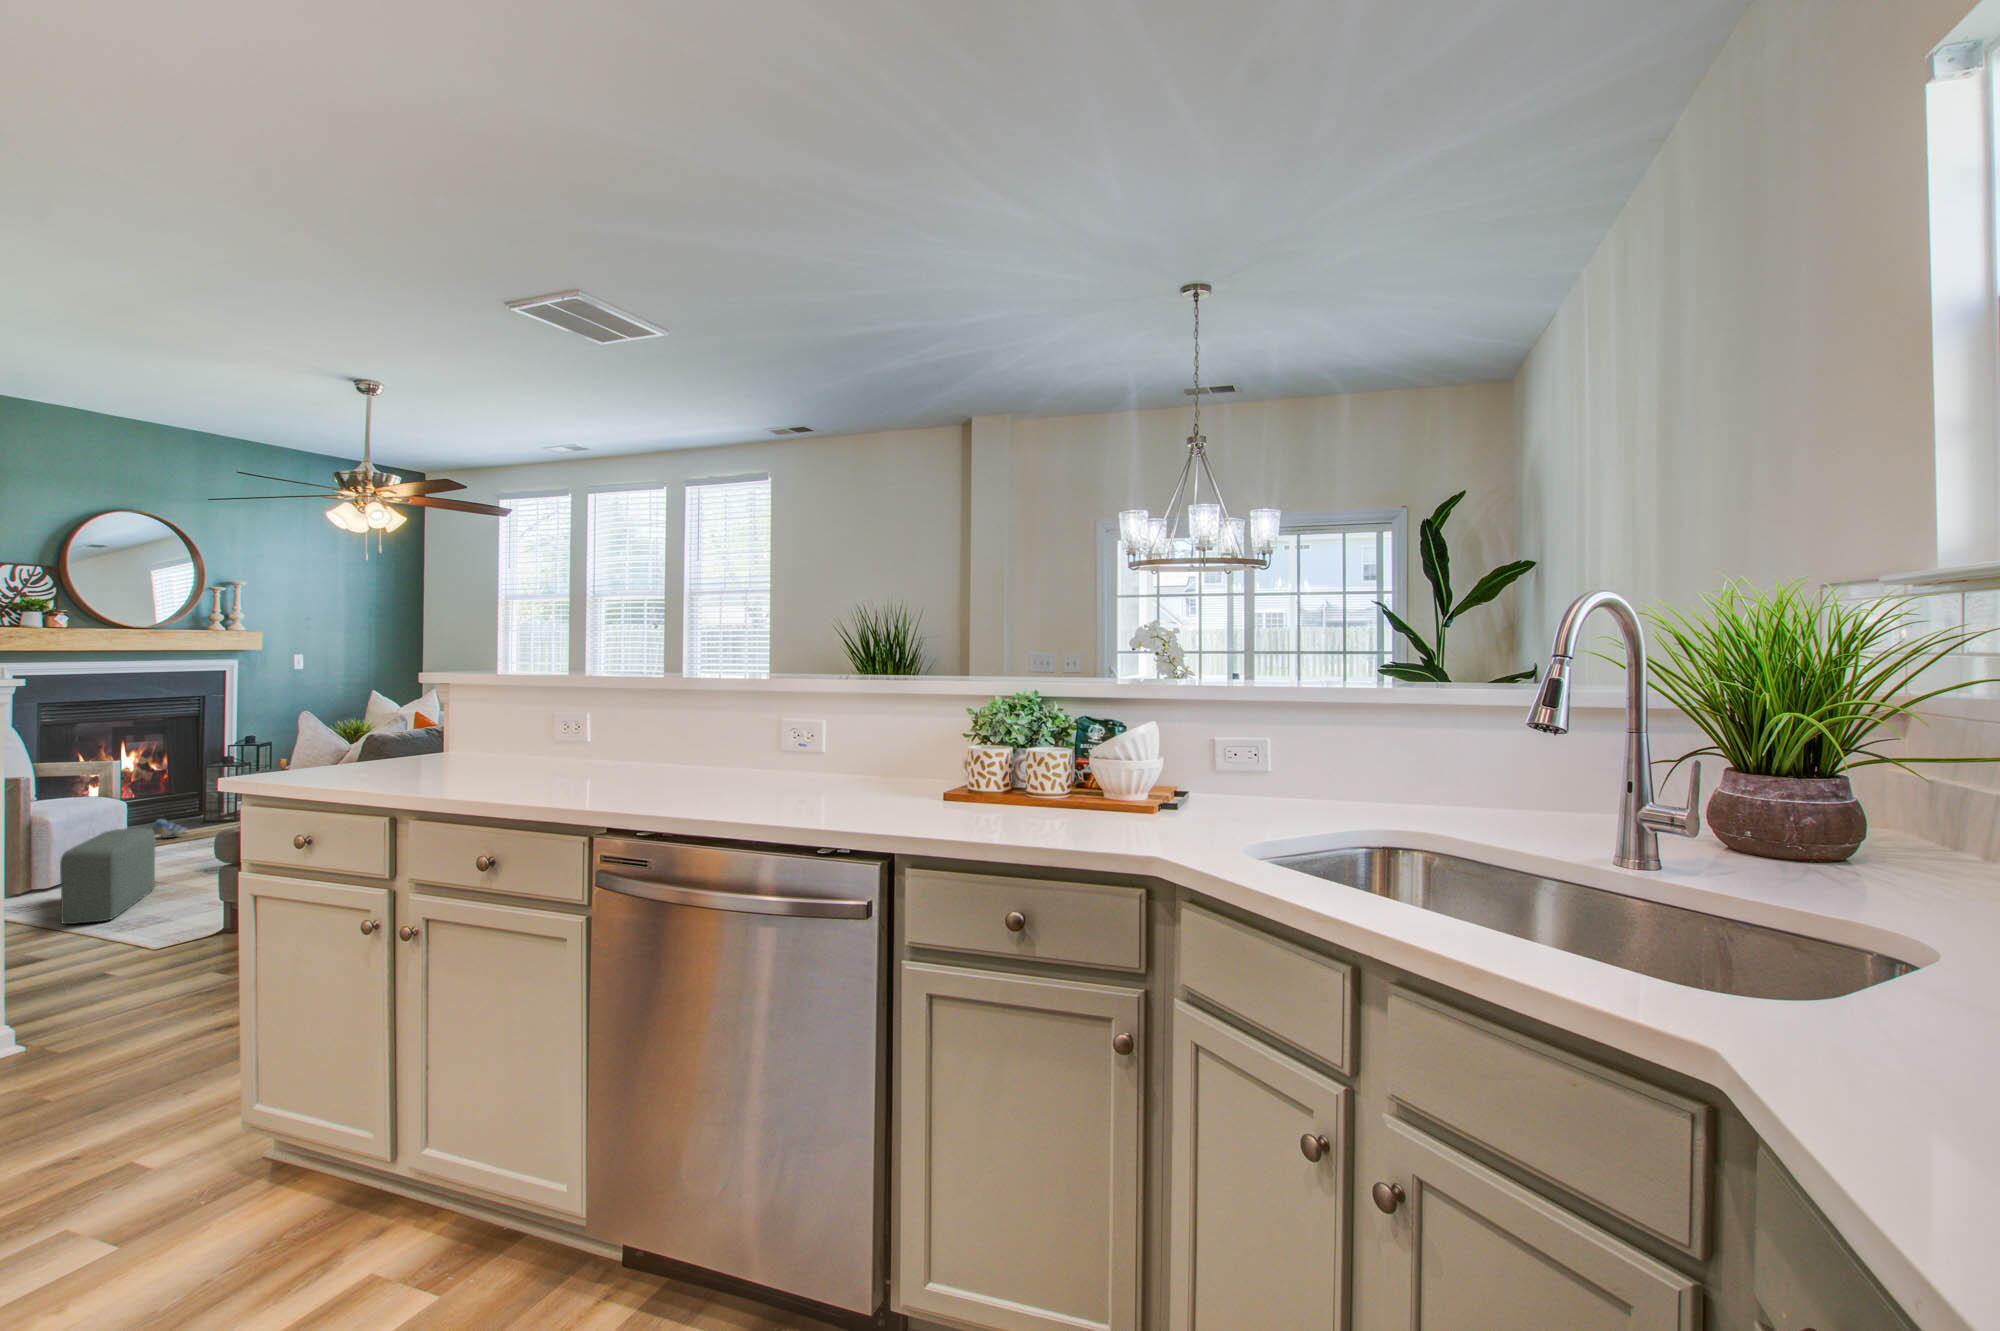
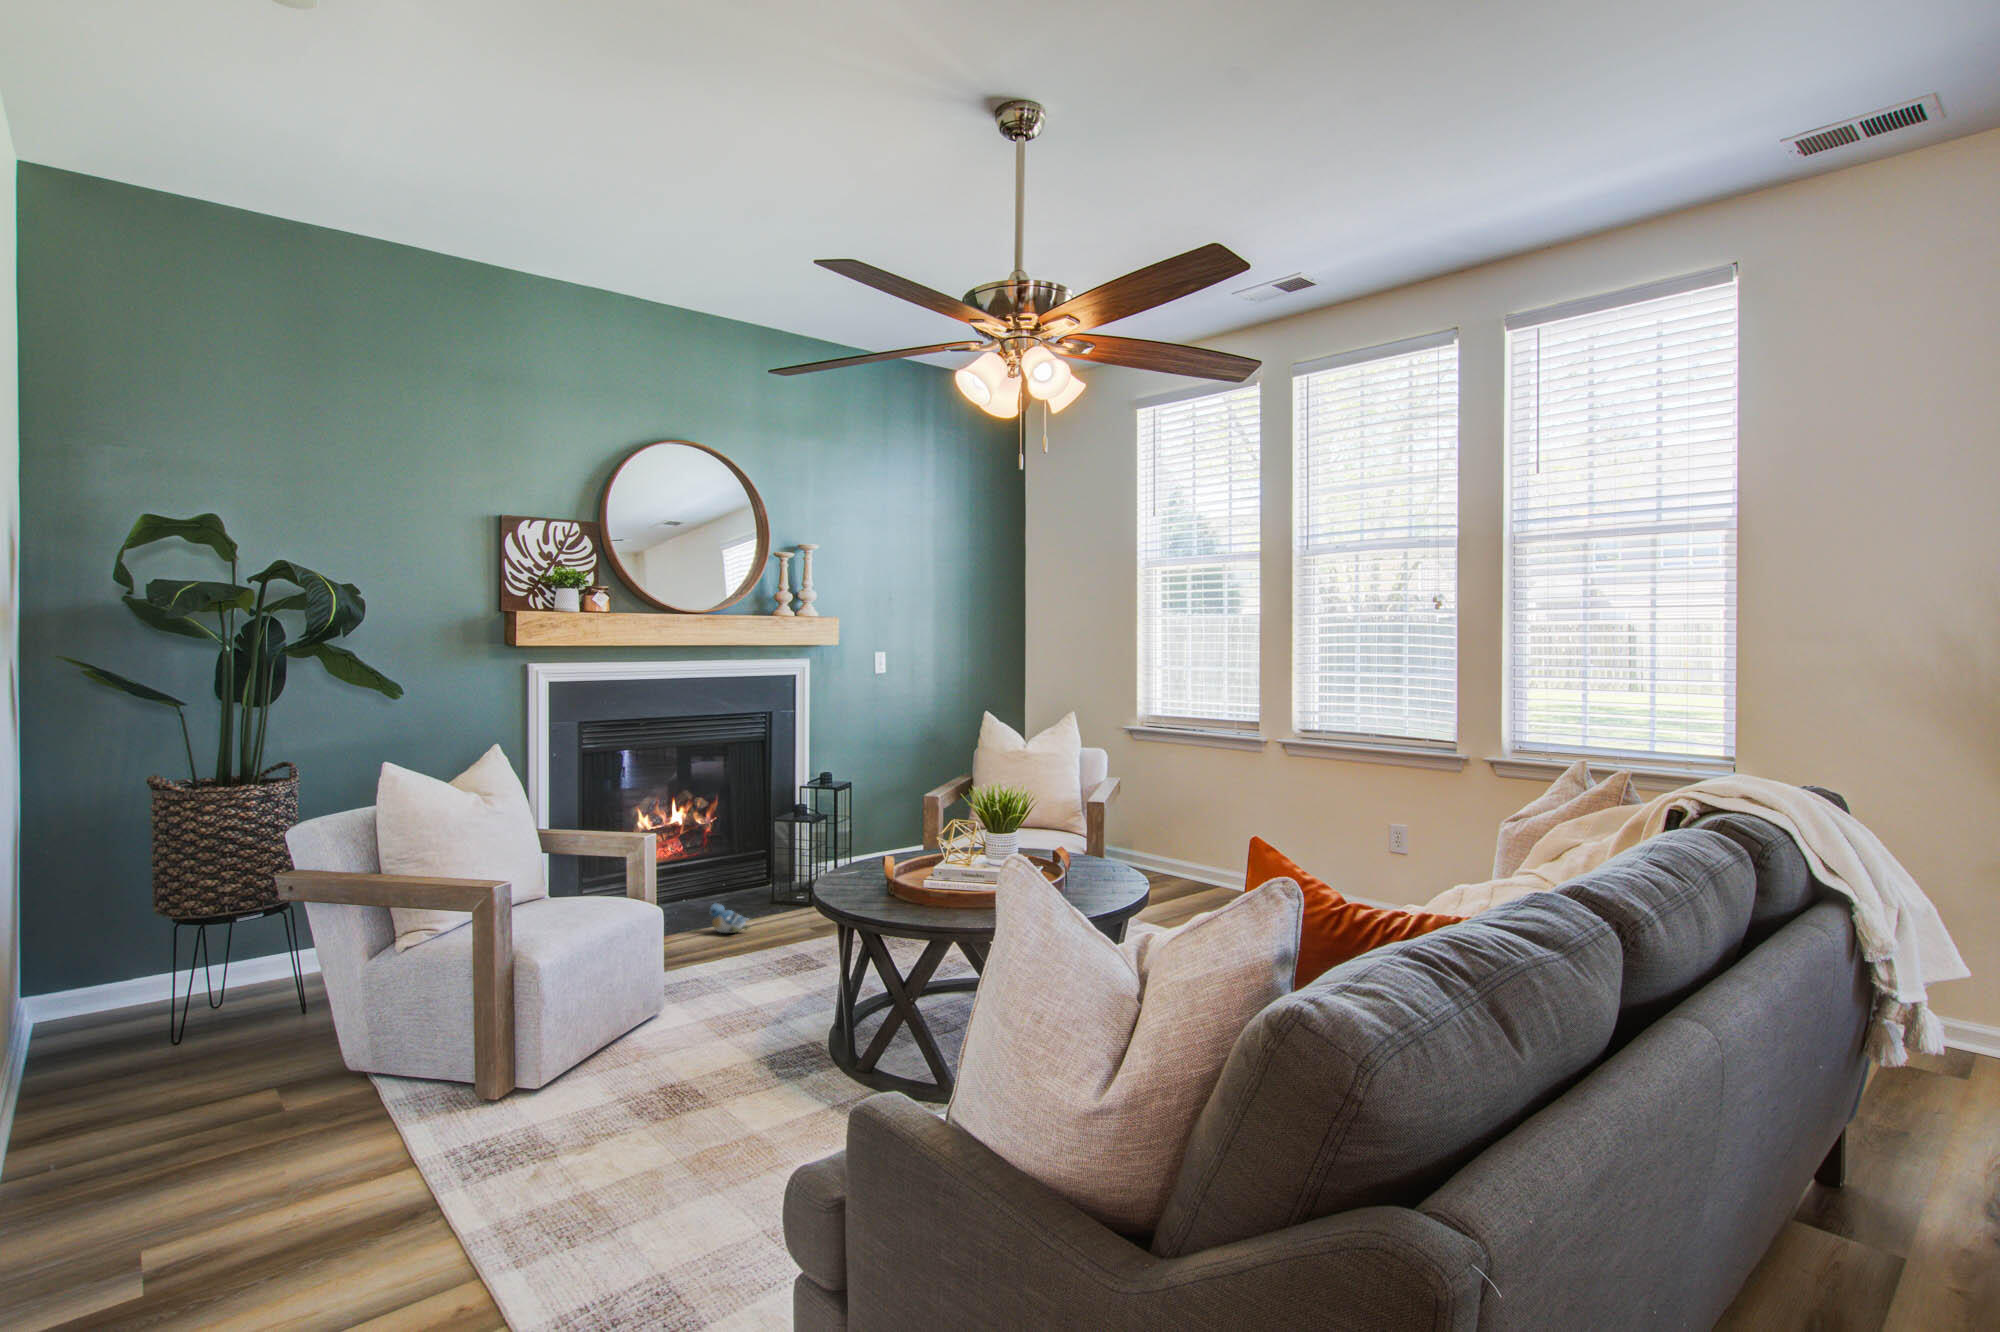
pouf: present [60,828,155,924] -> none [524,979,698,1230]

